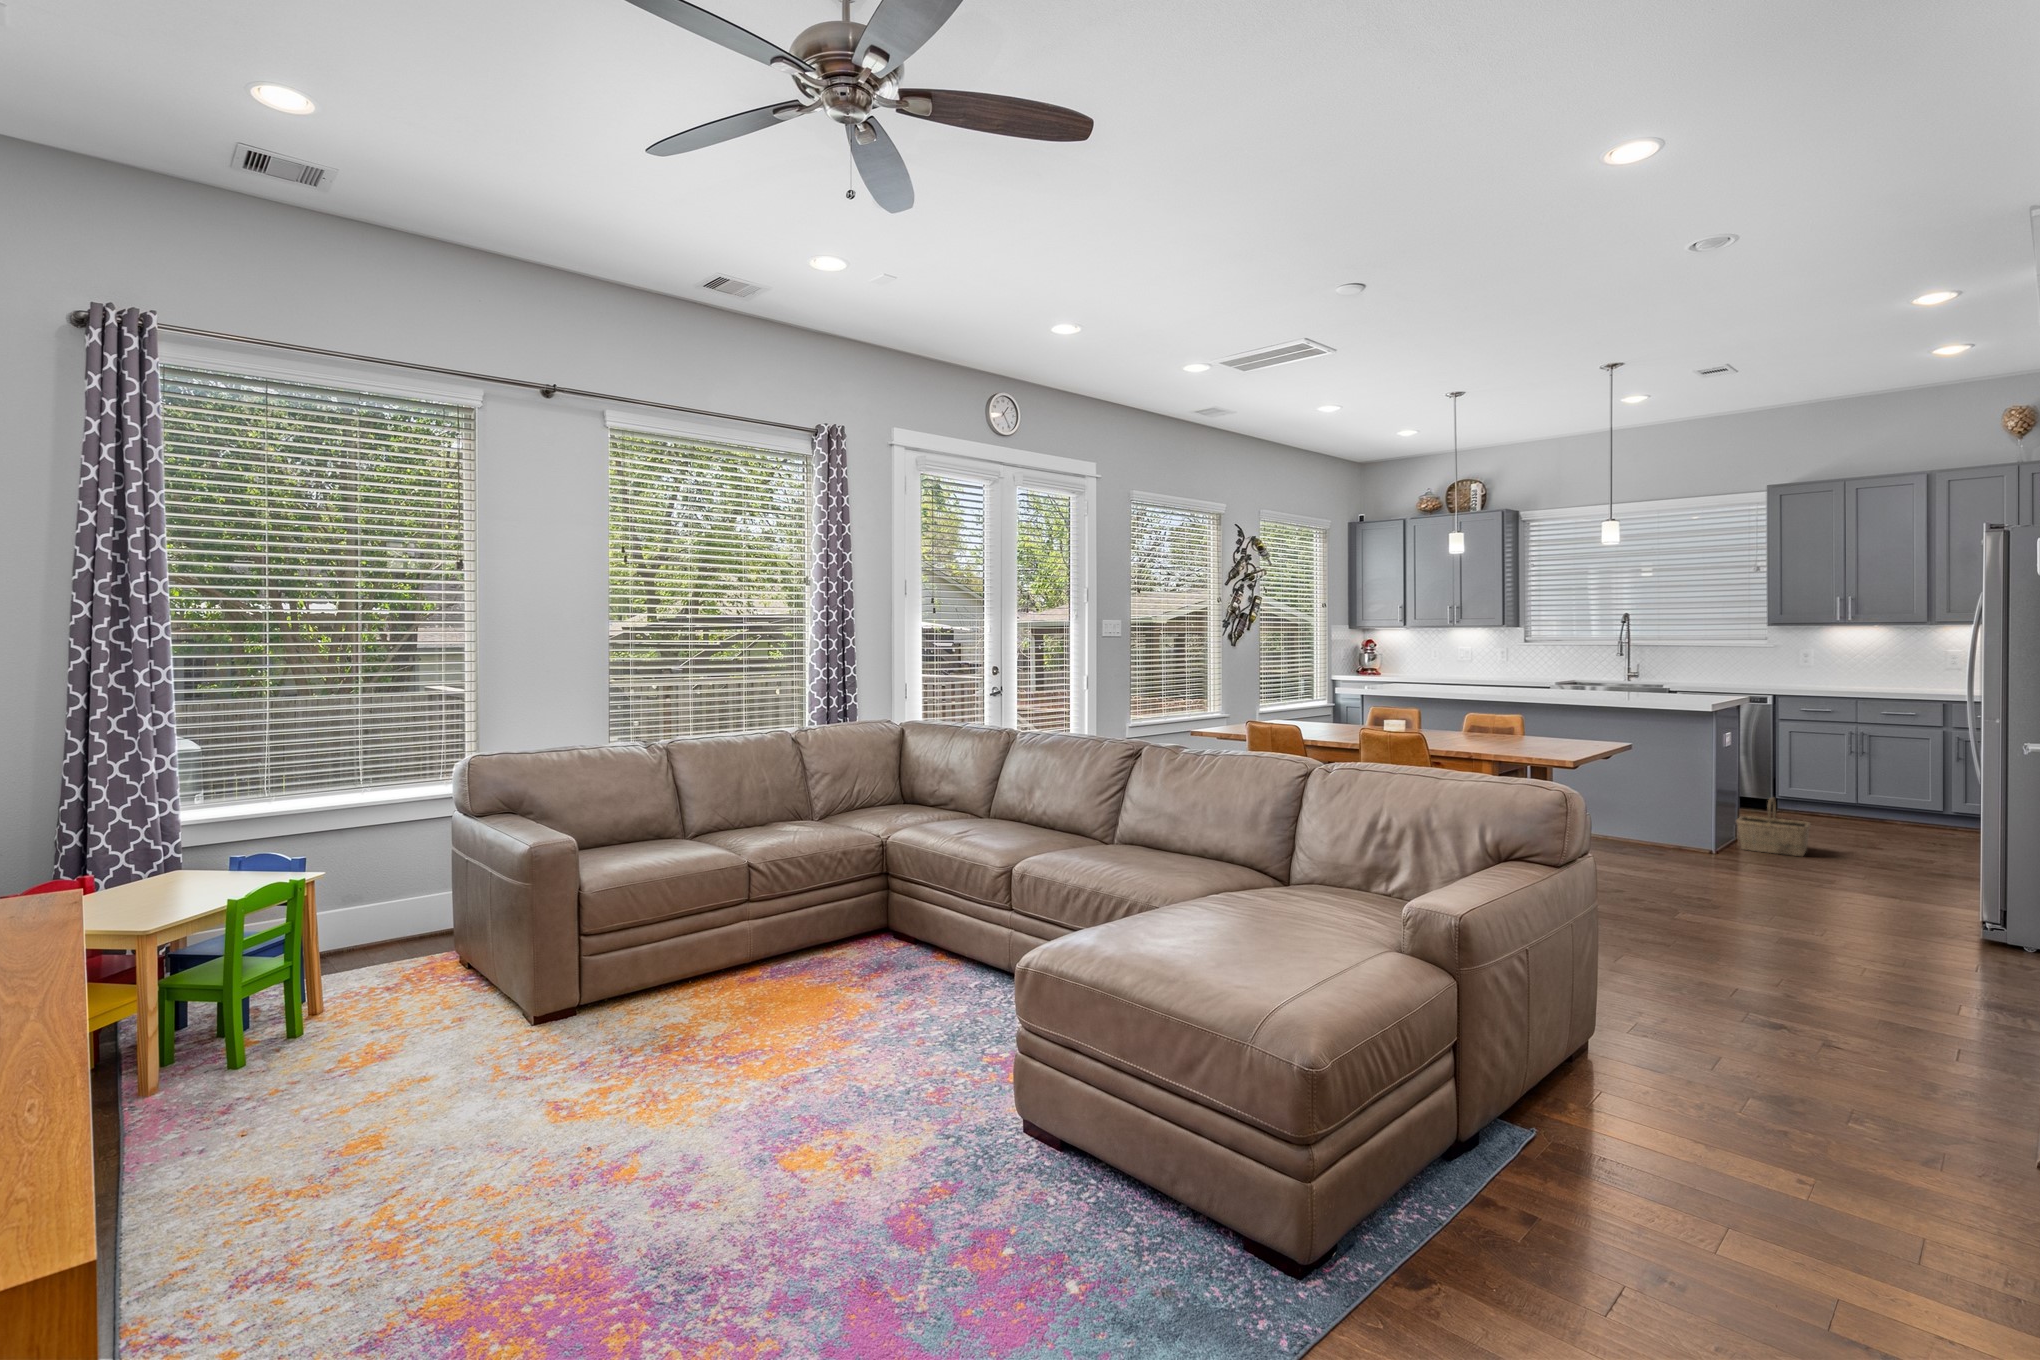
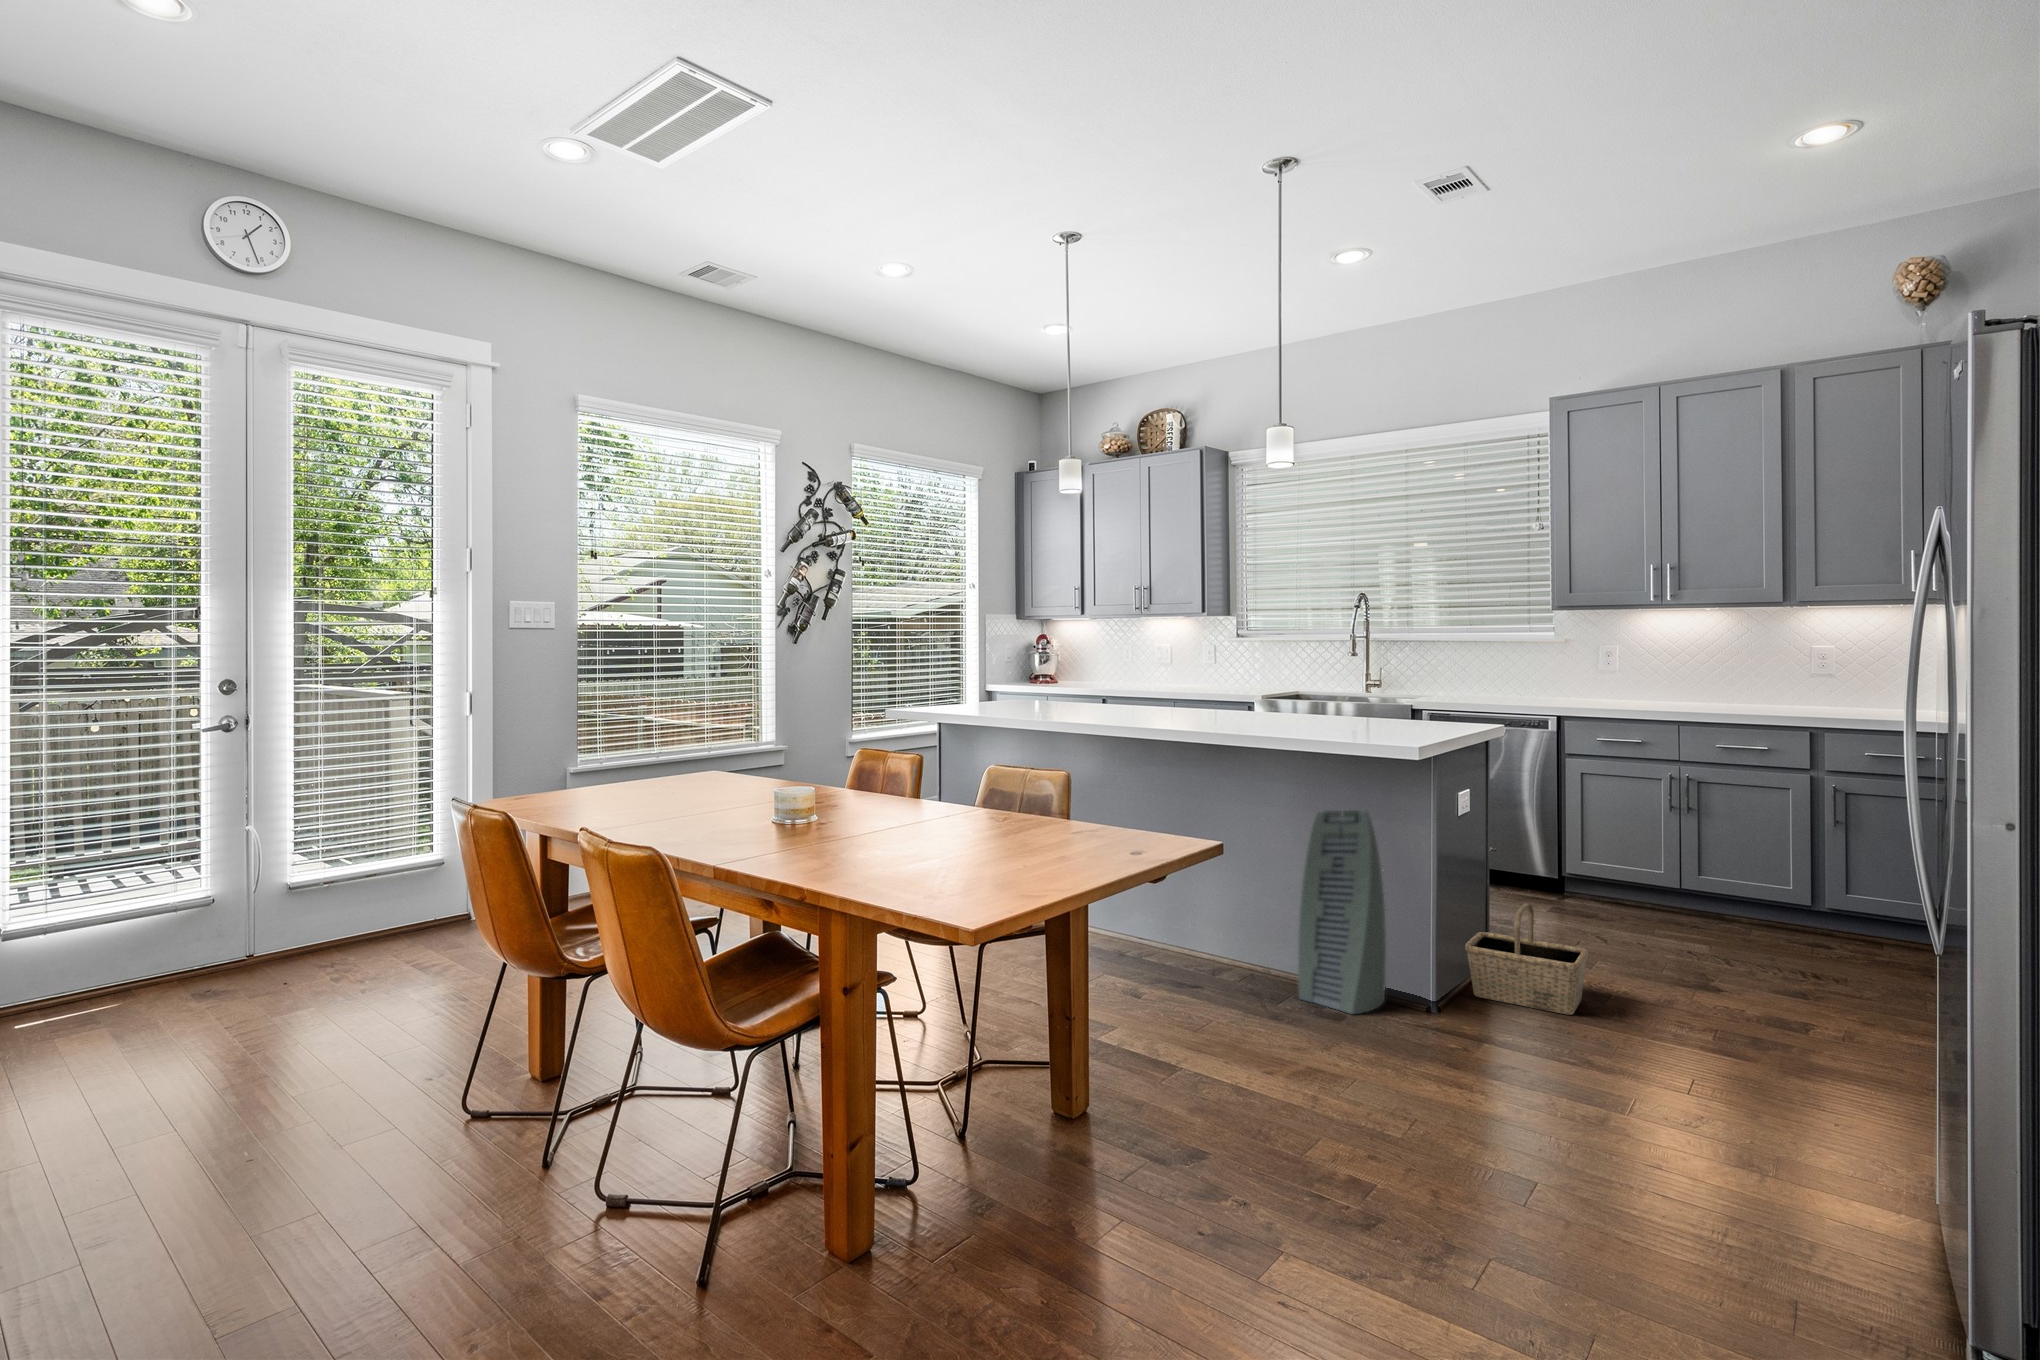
air purifier: none [1638,742,1690,855] -> present [1298,809,1386,1014]

